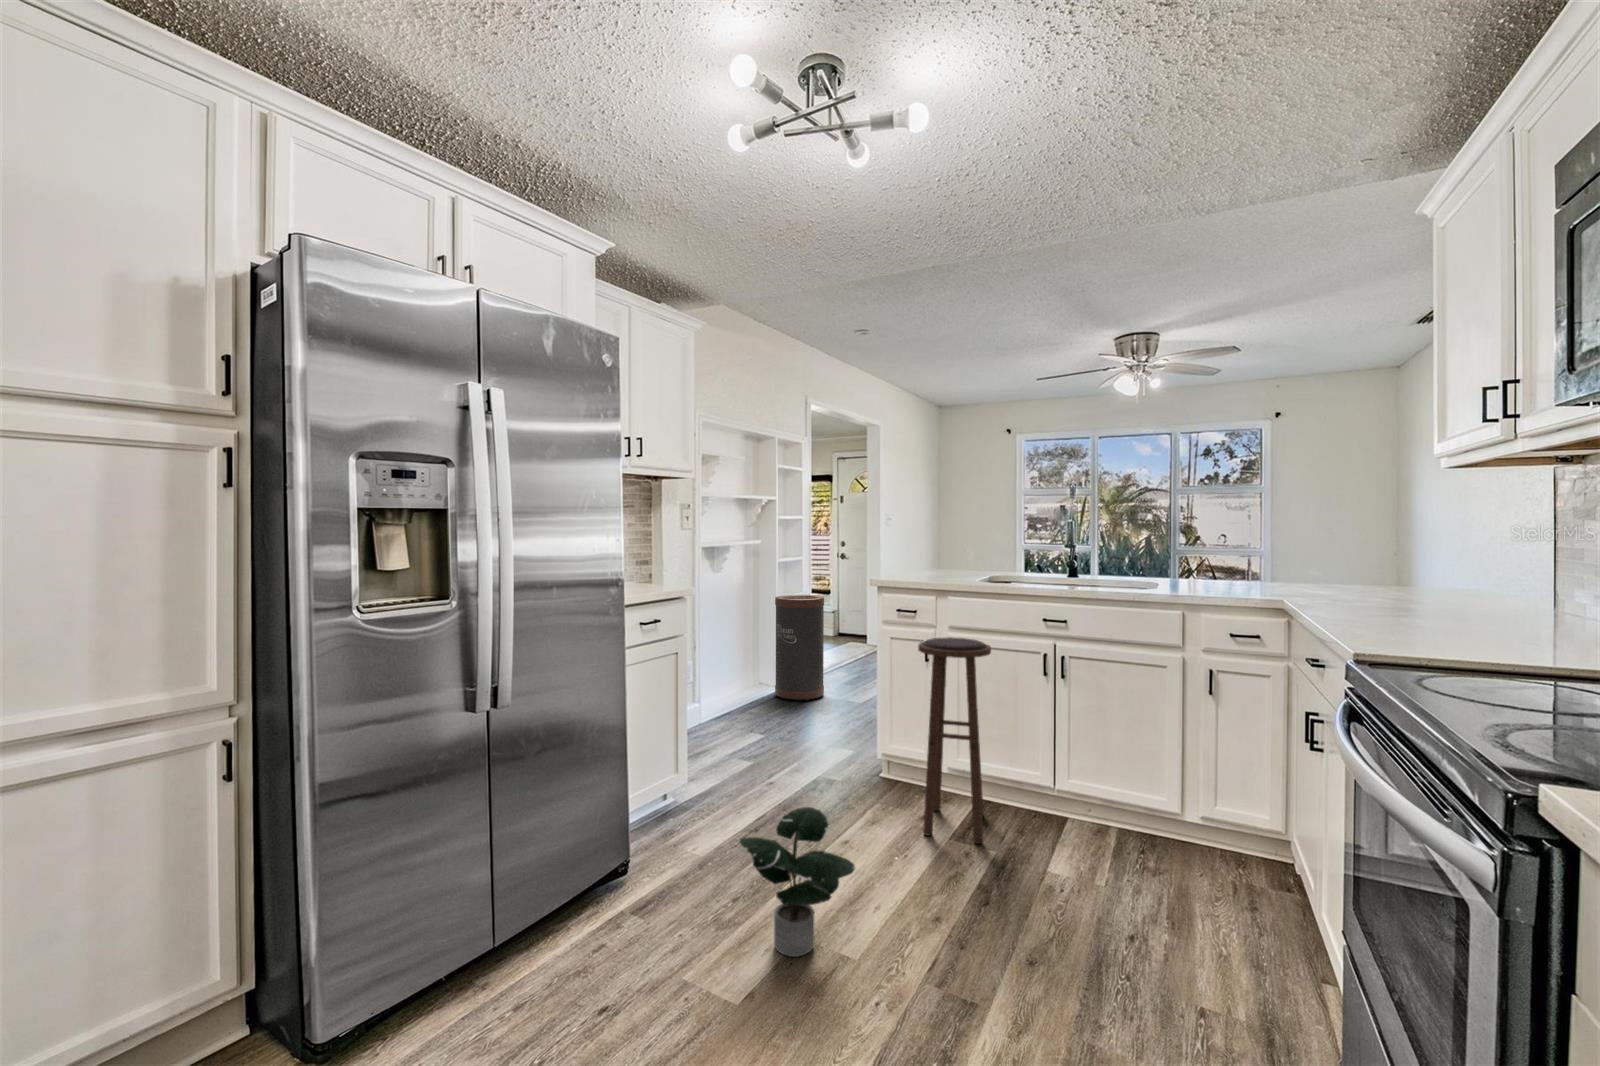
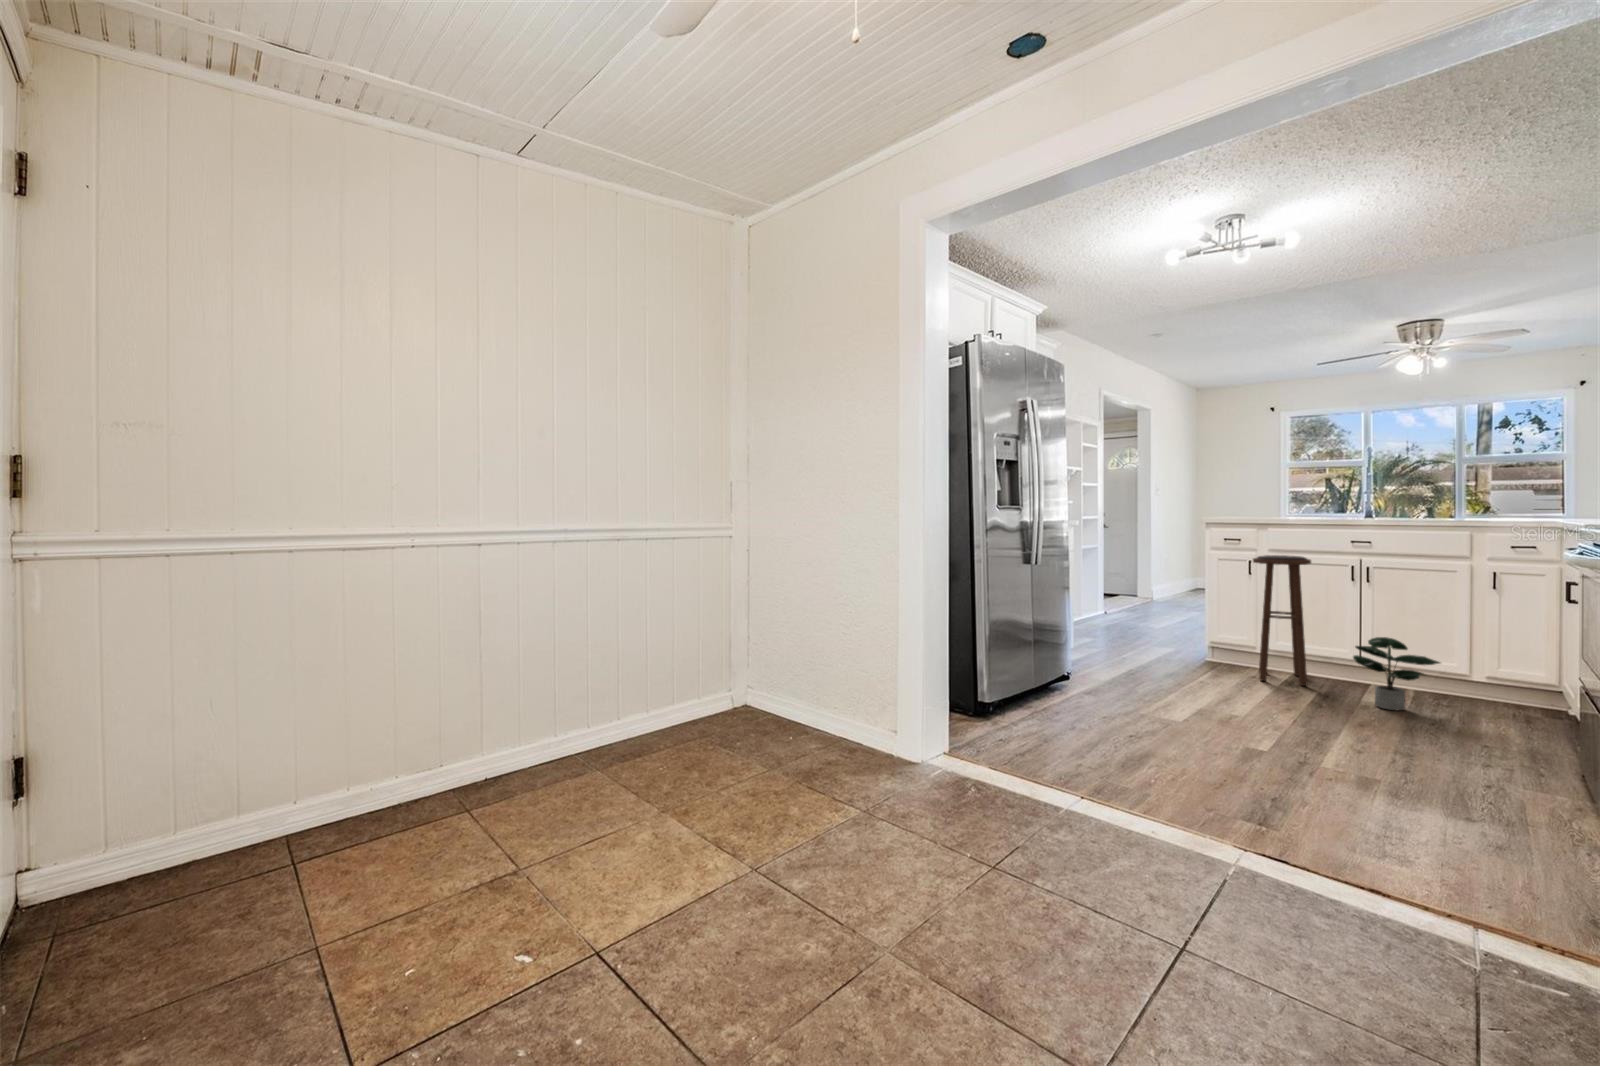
trash can: present [775,595,824,701] -> none [1089,543,1129,621]
potted plant: present [740,807,855,957] -> present [1353,637,1440,710]

